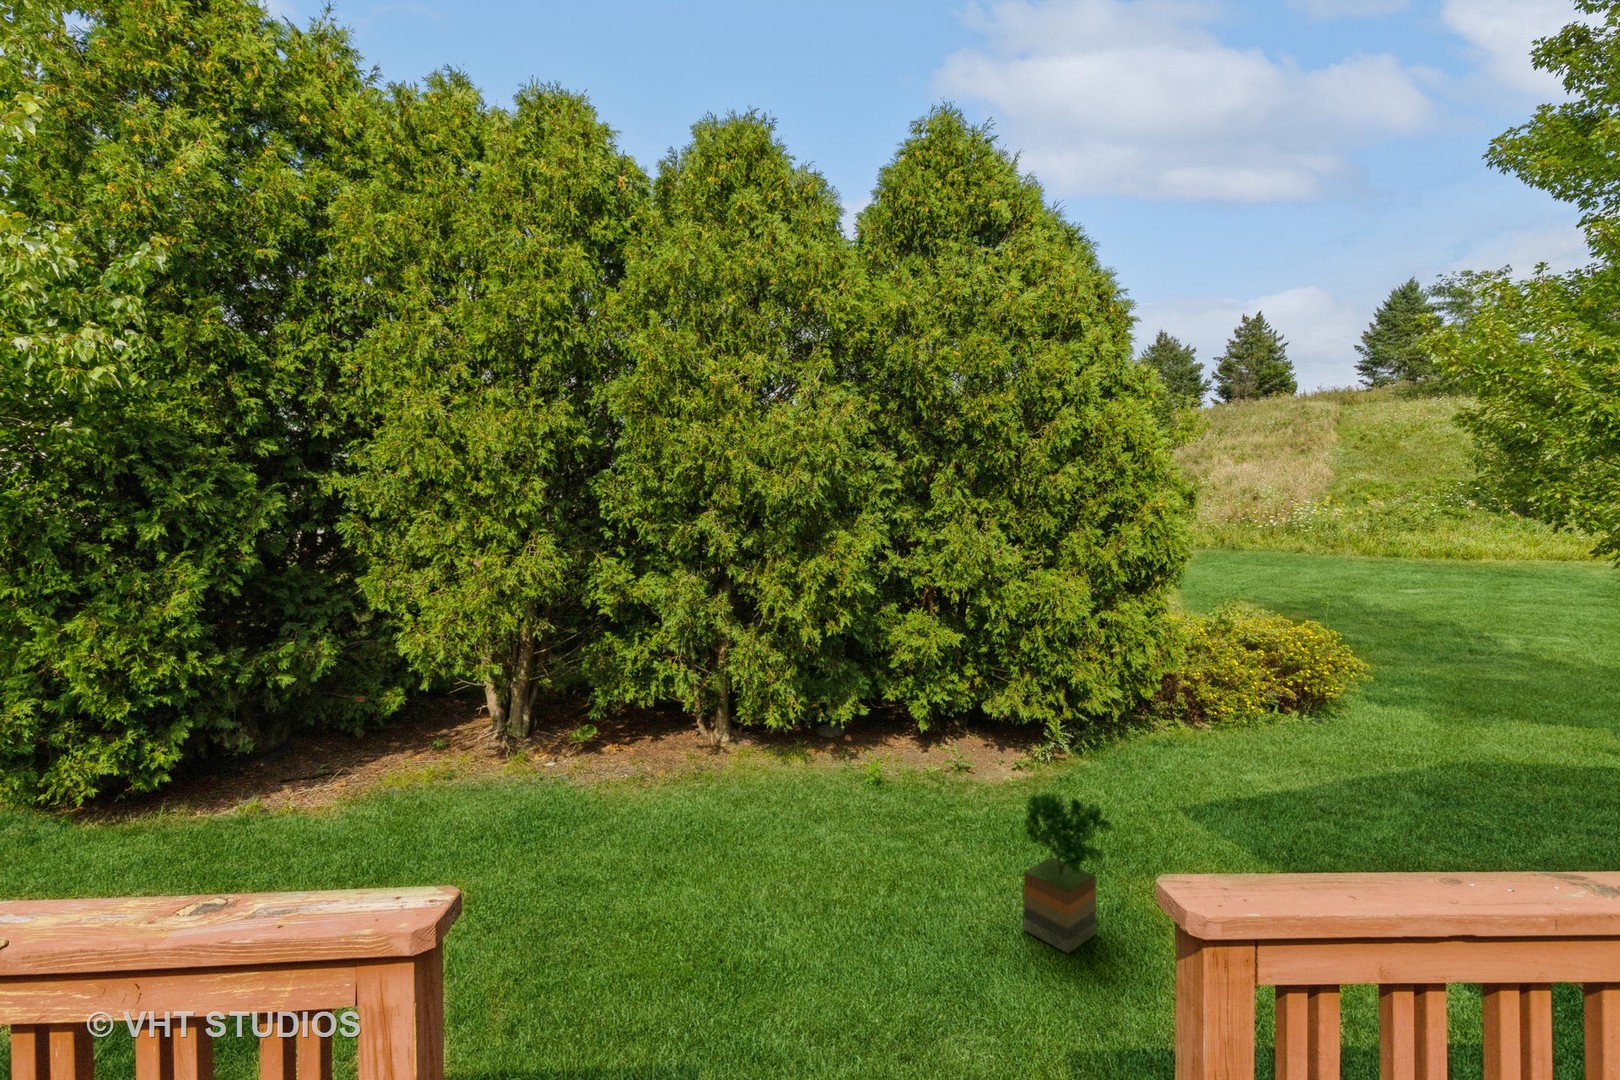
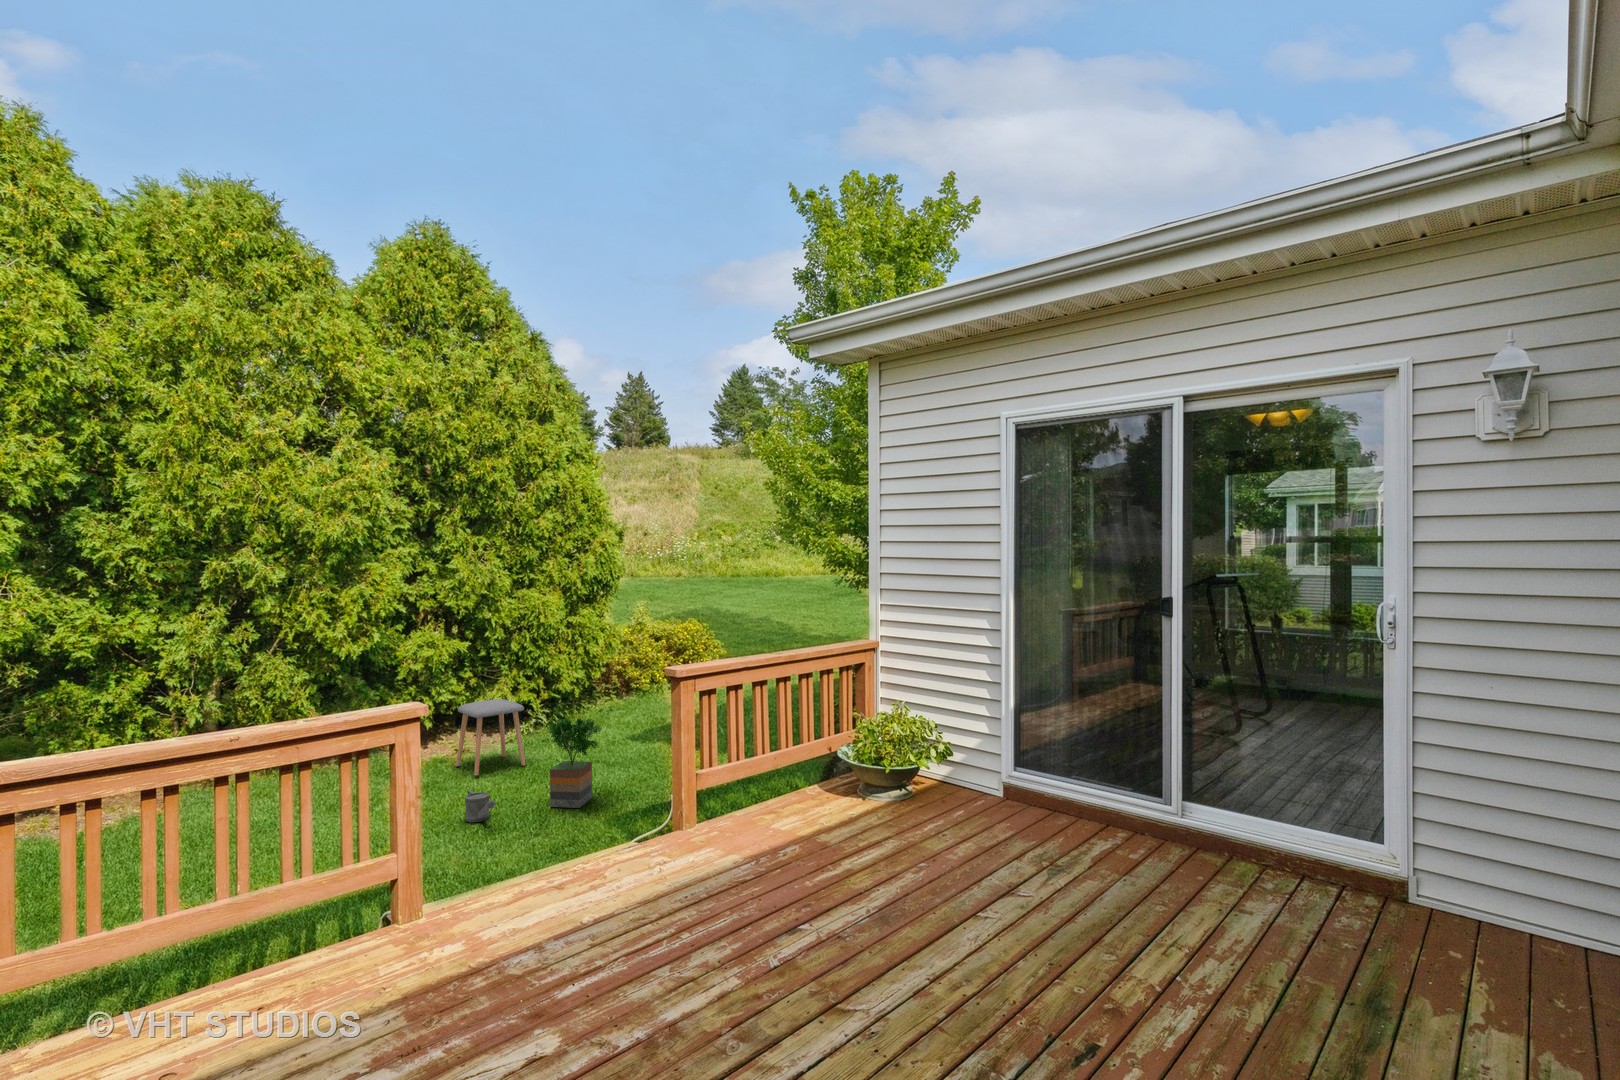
stool: none [939,717,1021,821] -> present [456,699,526,776]
watering can: none [903,862,937,919] -> present [465,791,495,822]

